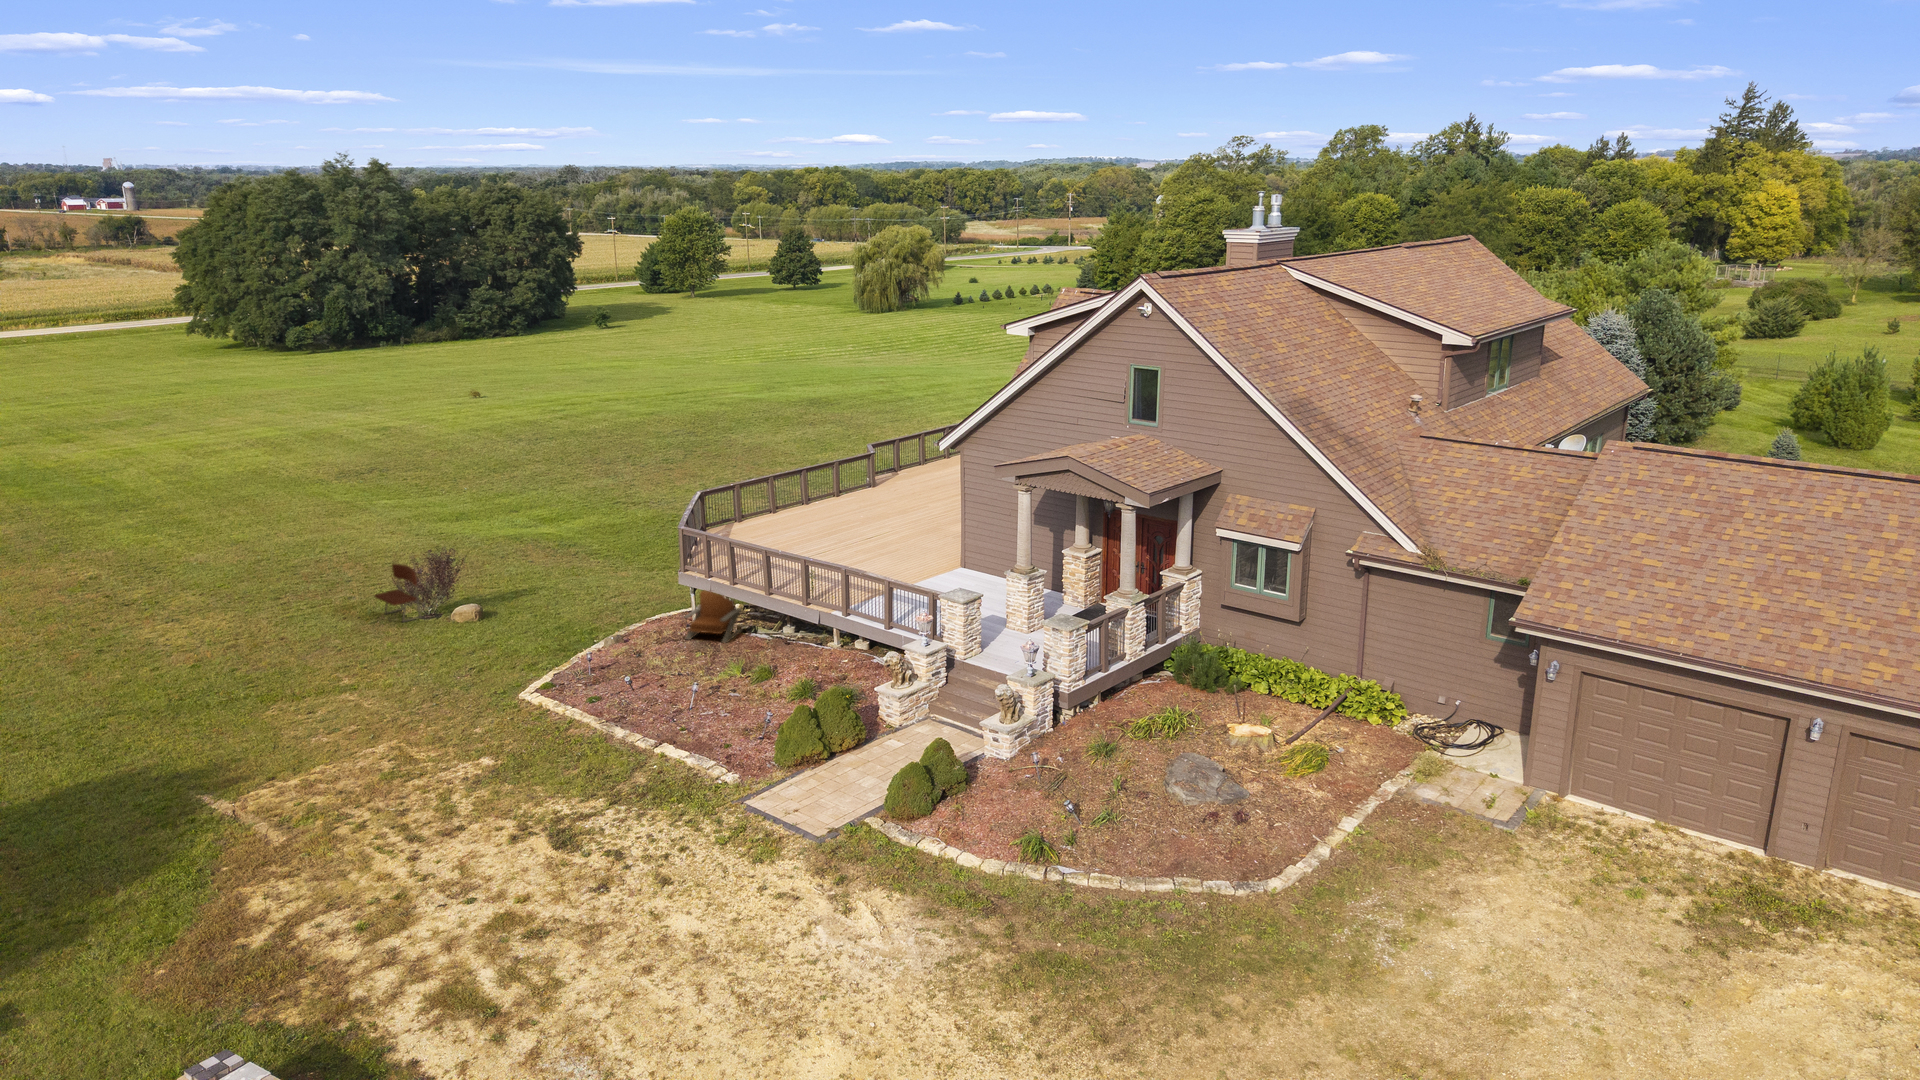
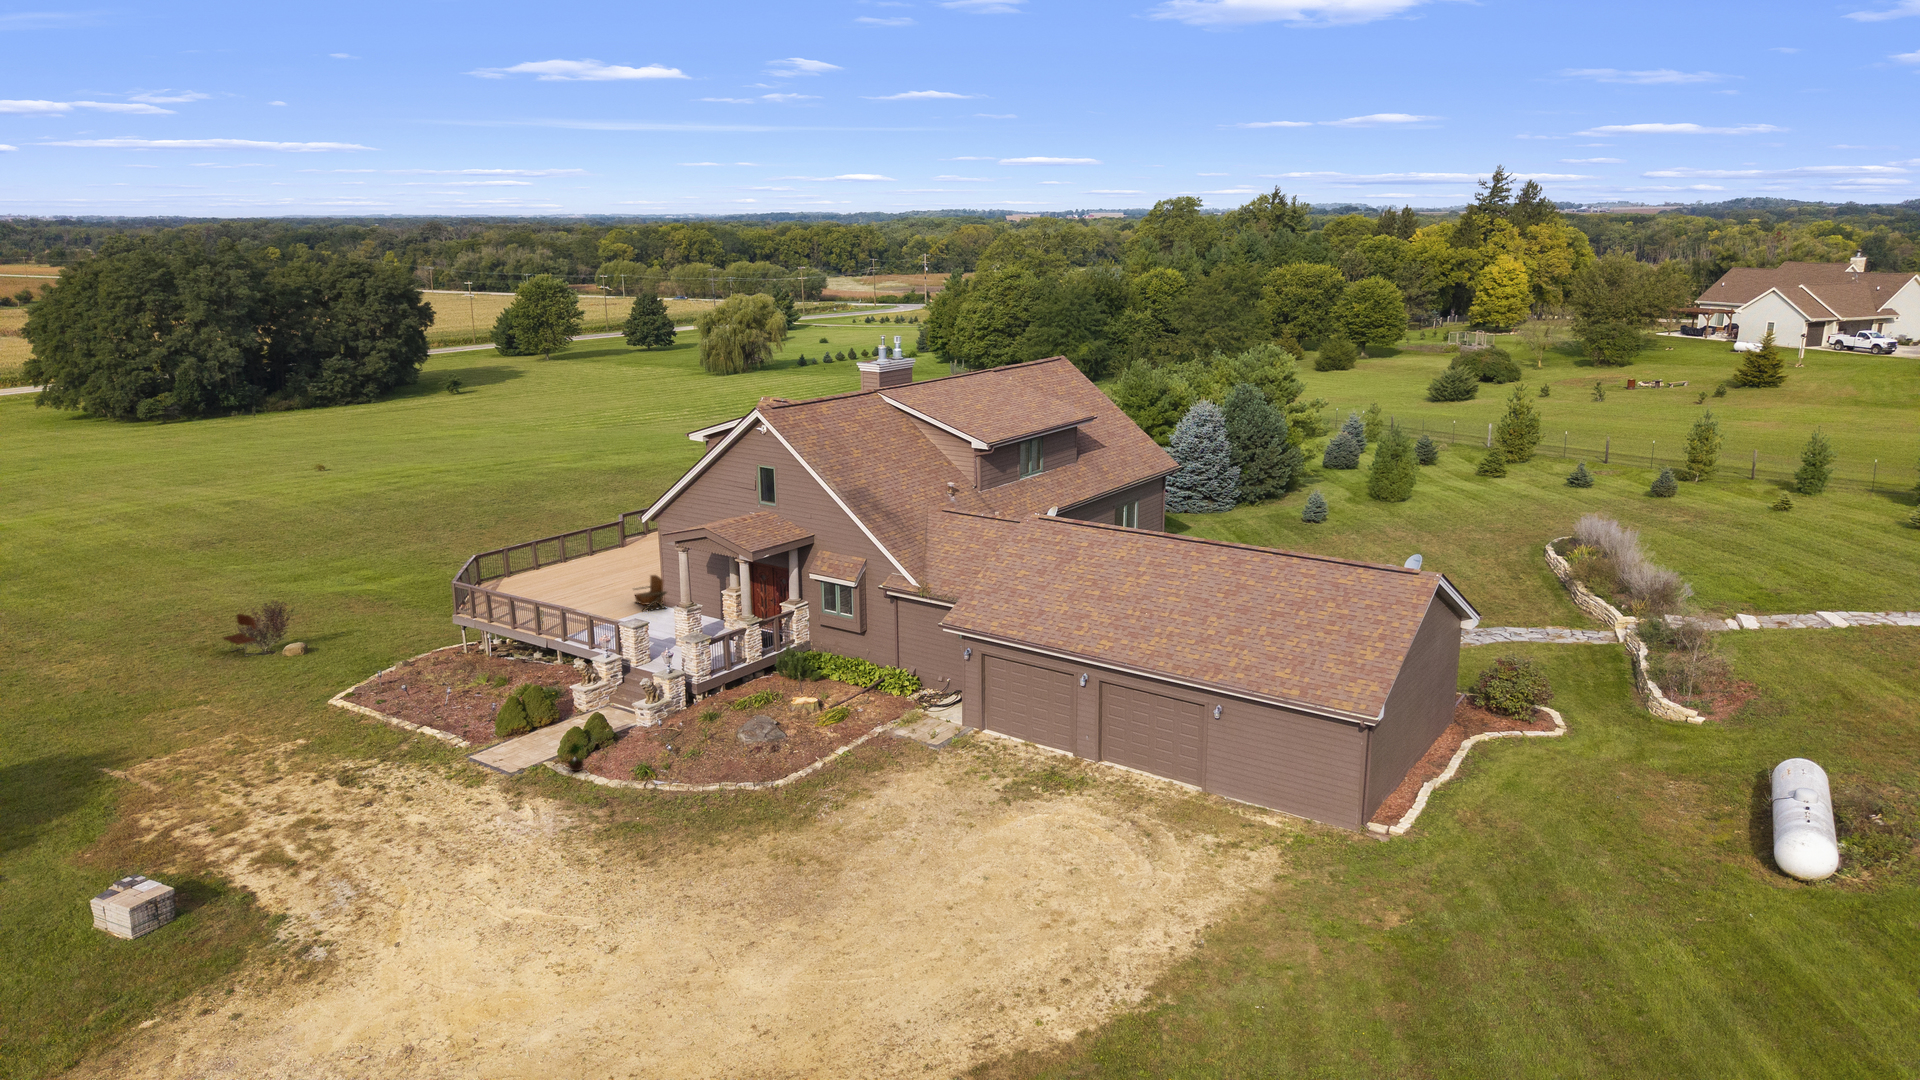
lounge chair: present [684,590,742,643] -> present [634,575,667,612]
potted tree: none [905,791,936,840] -> present [567,743,584,771]

